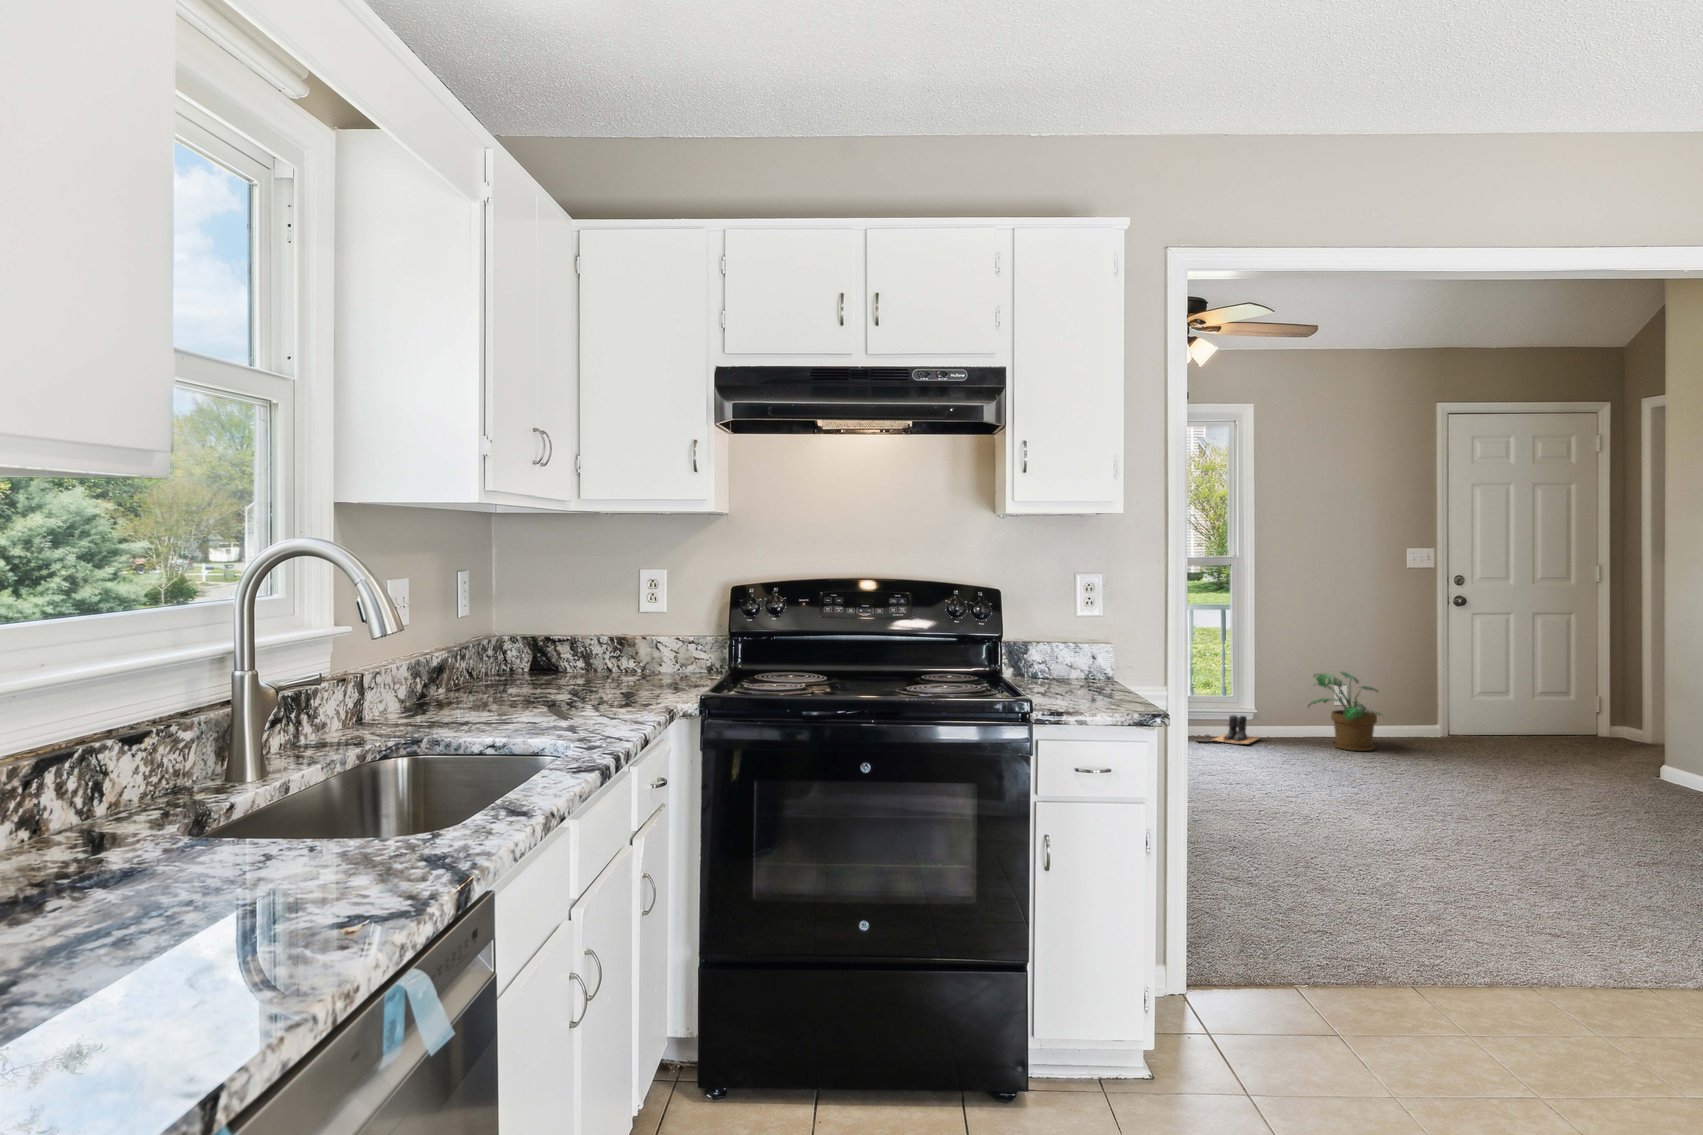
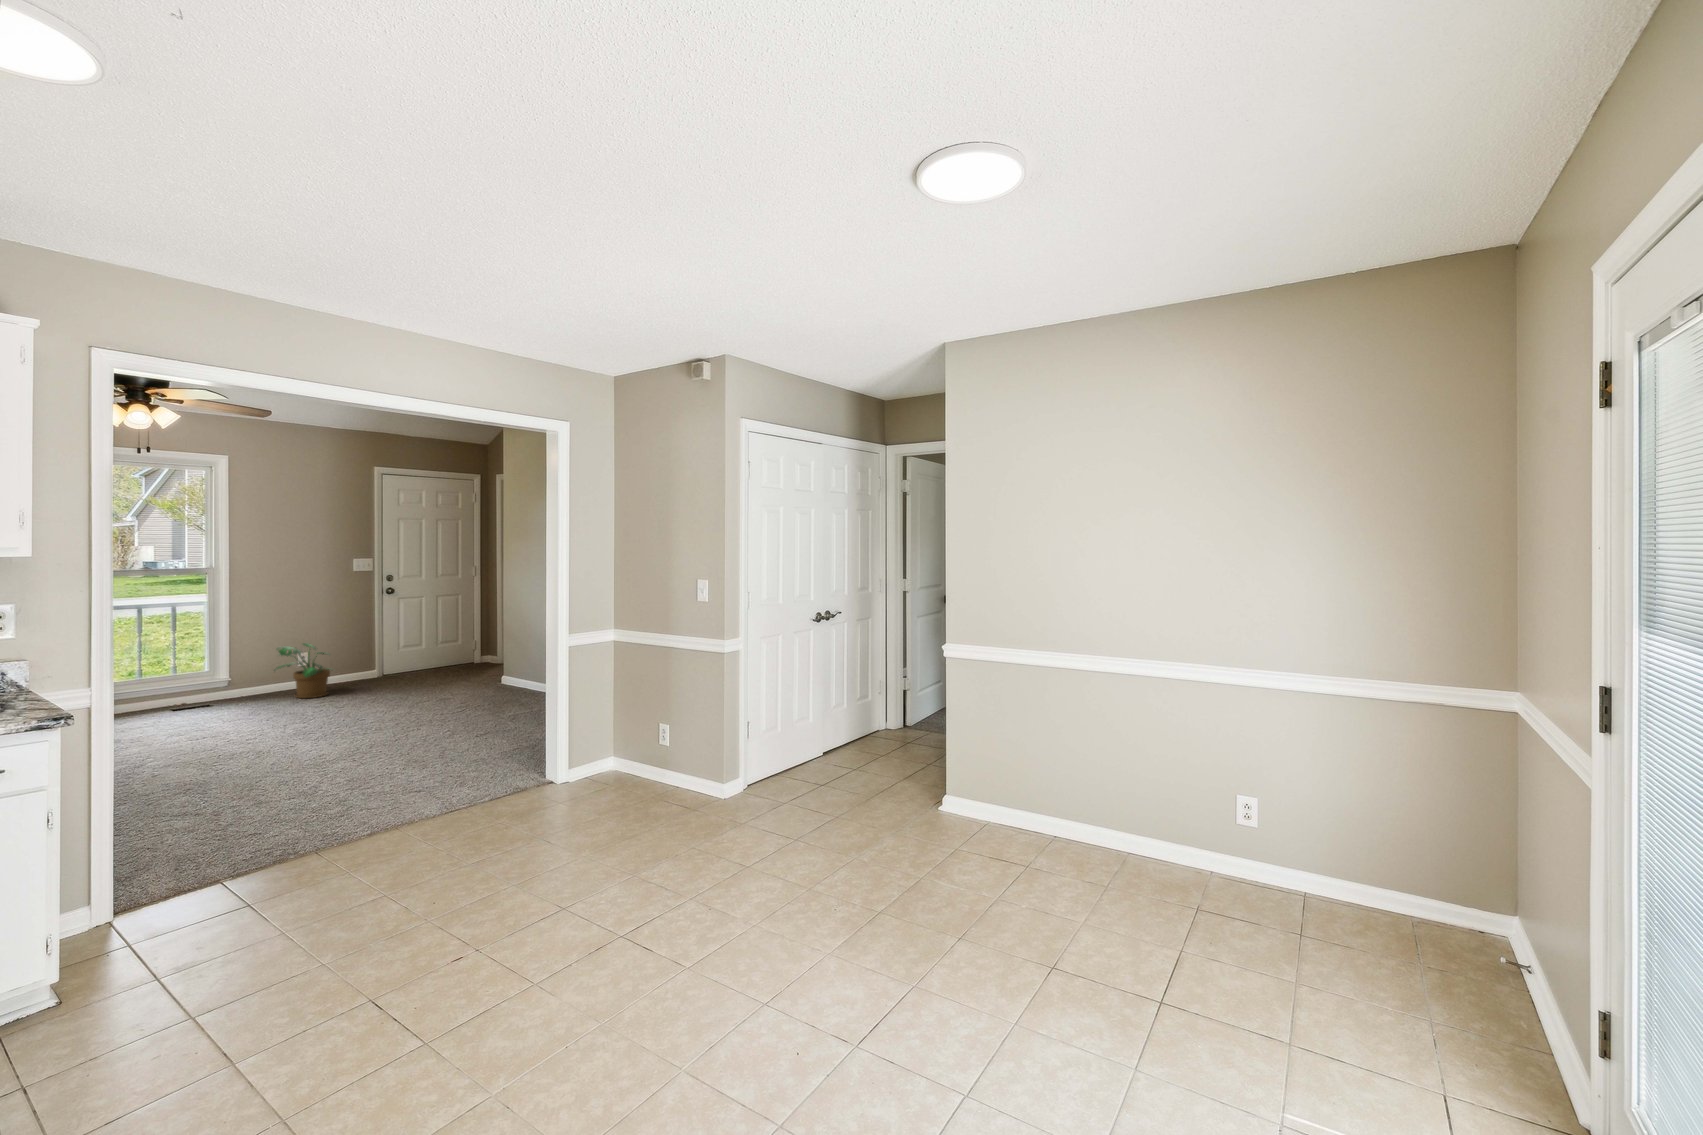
boots: present [1212,715,1259,744] -> none [177,686,229,710]

